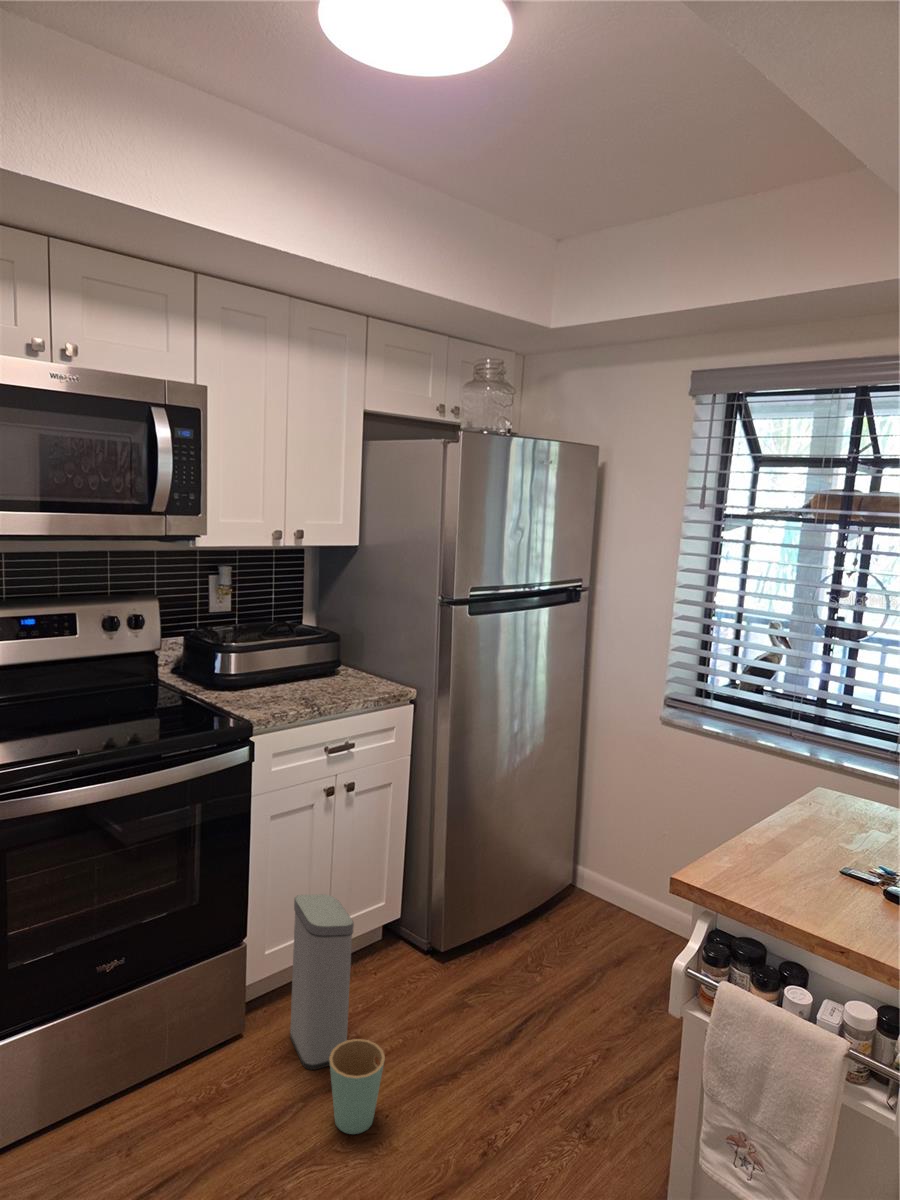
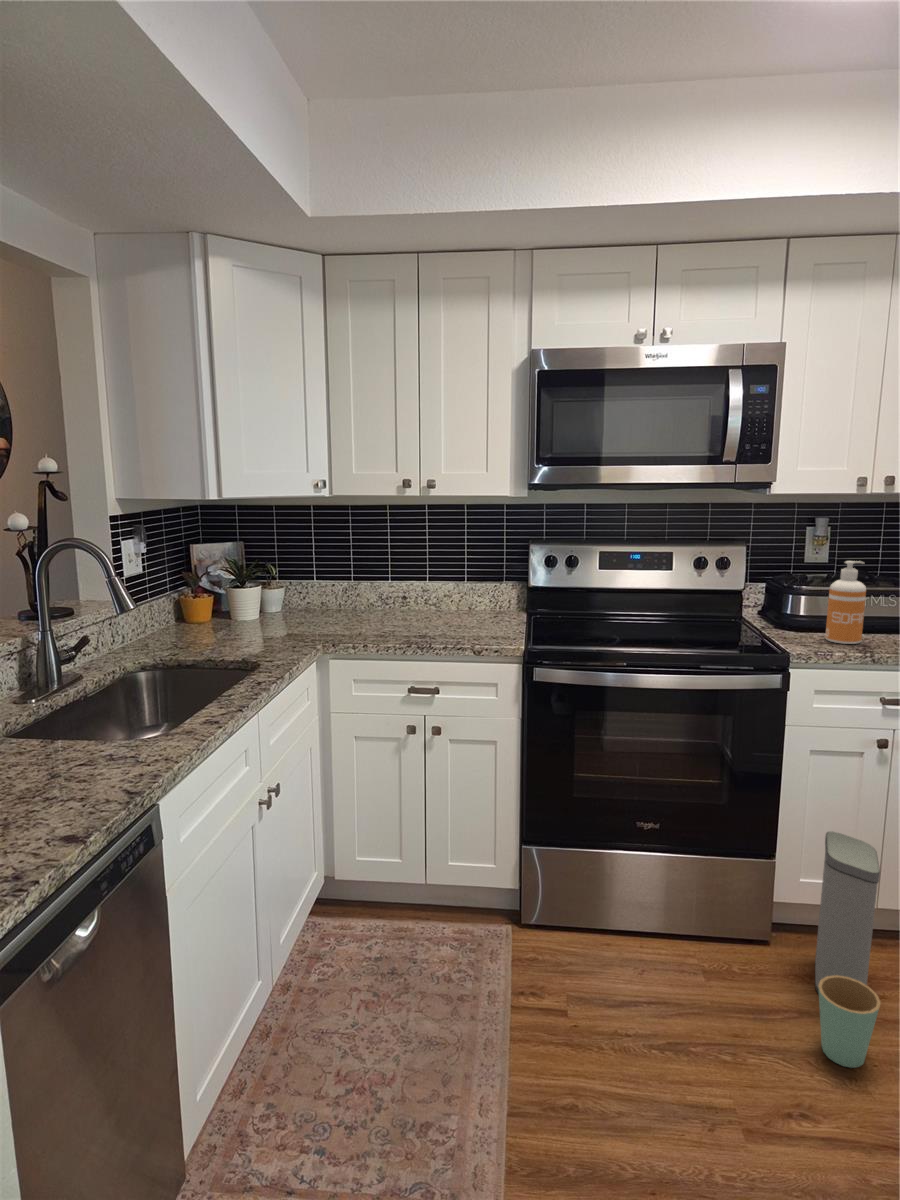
soap dispenser: none [259,614,294,699] -> present [825,561,866,644]

